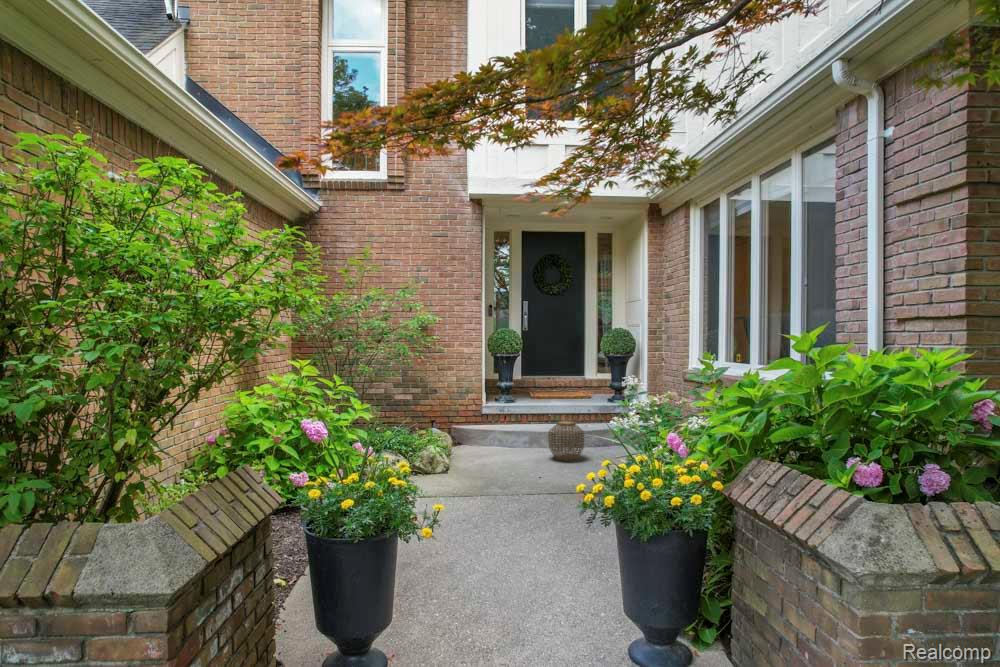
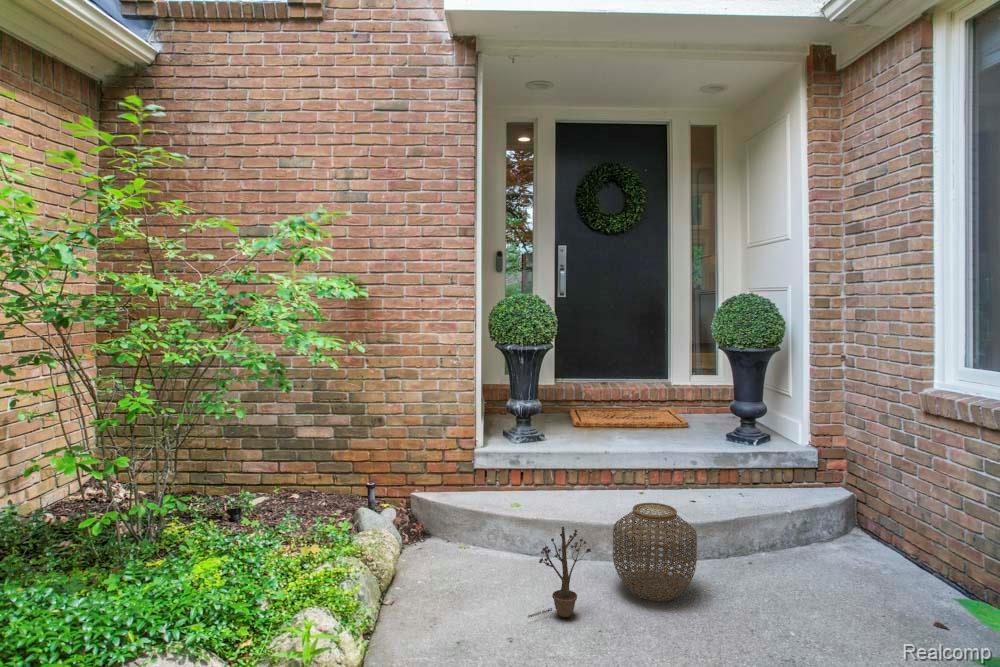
decorative plant: none [512,427,539,465] -> present [528,527,591,618]

